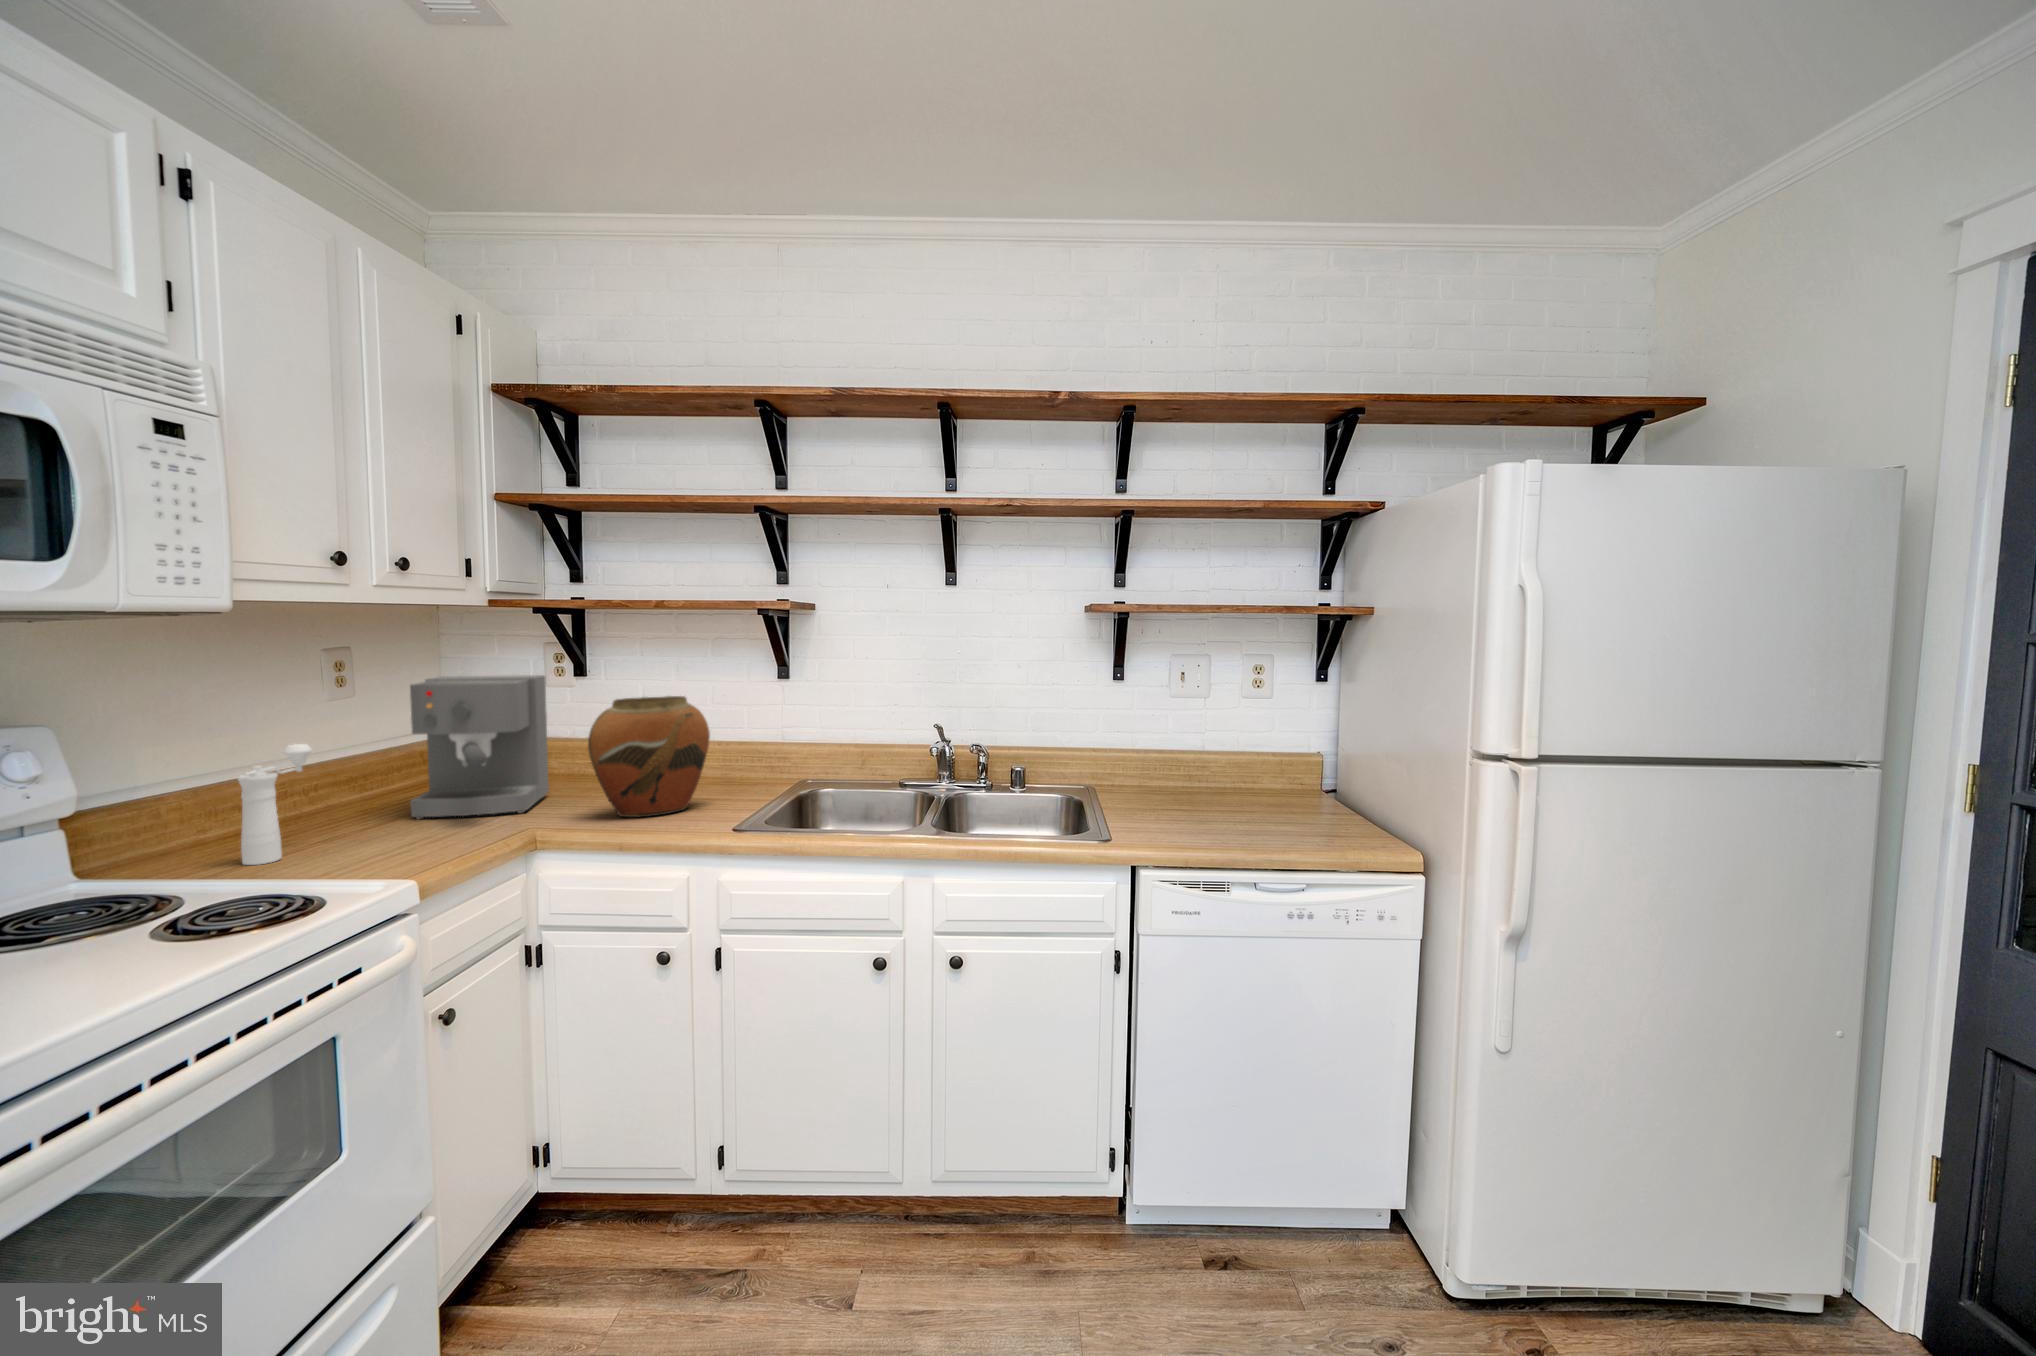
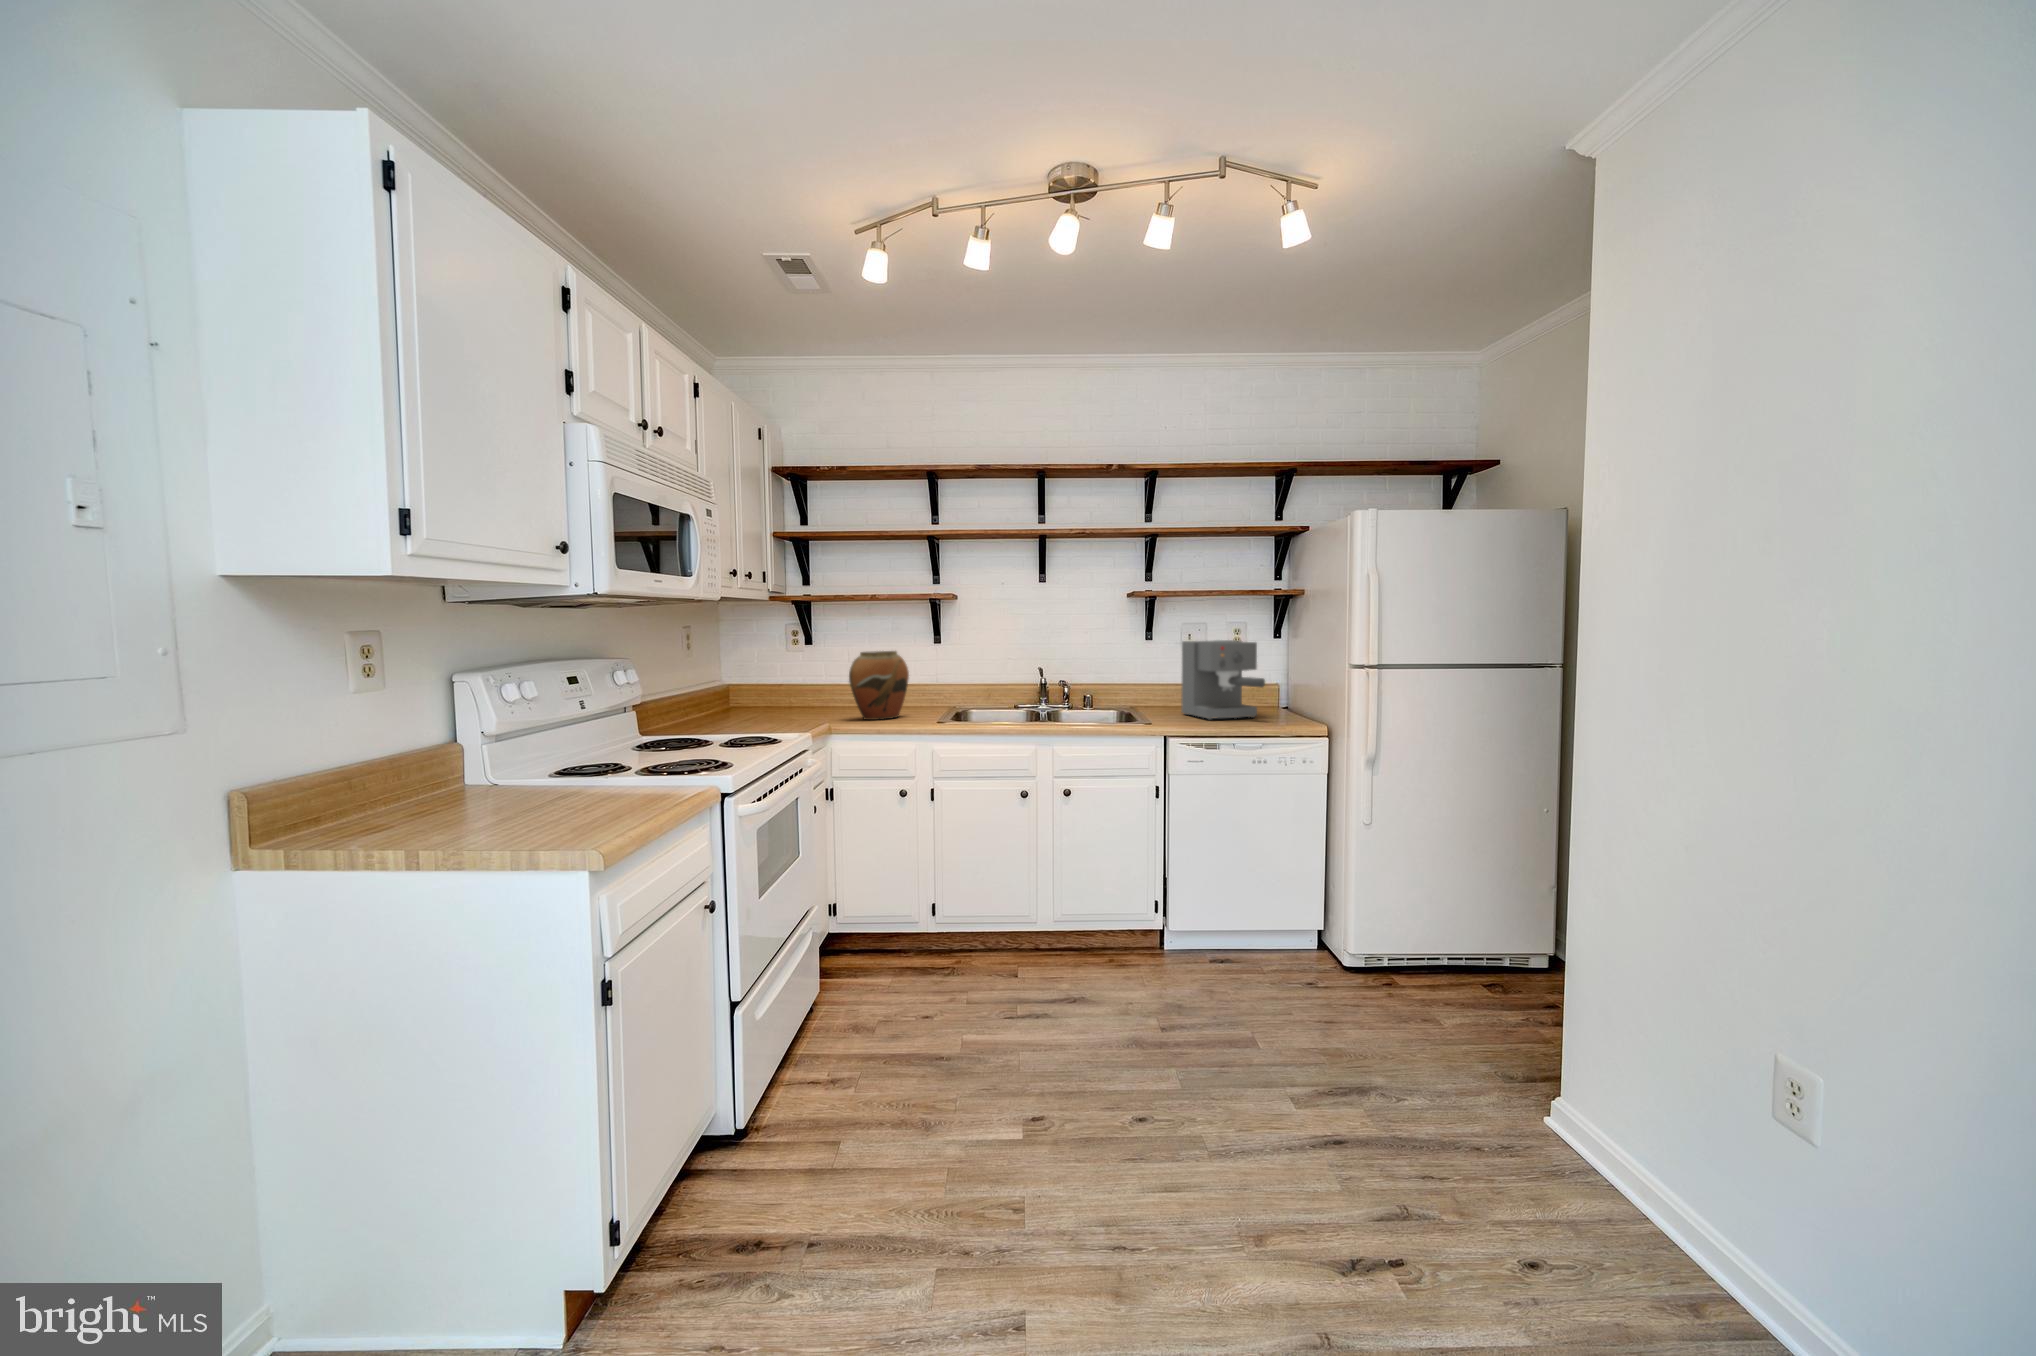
coffee maker: present [410,675,549,819] -> present [1182,640,1265,720]
pepper mill: present [238,744,312,865] -> none [699,674,720,734]

